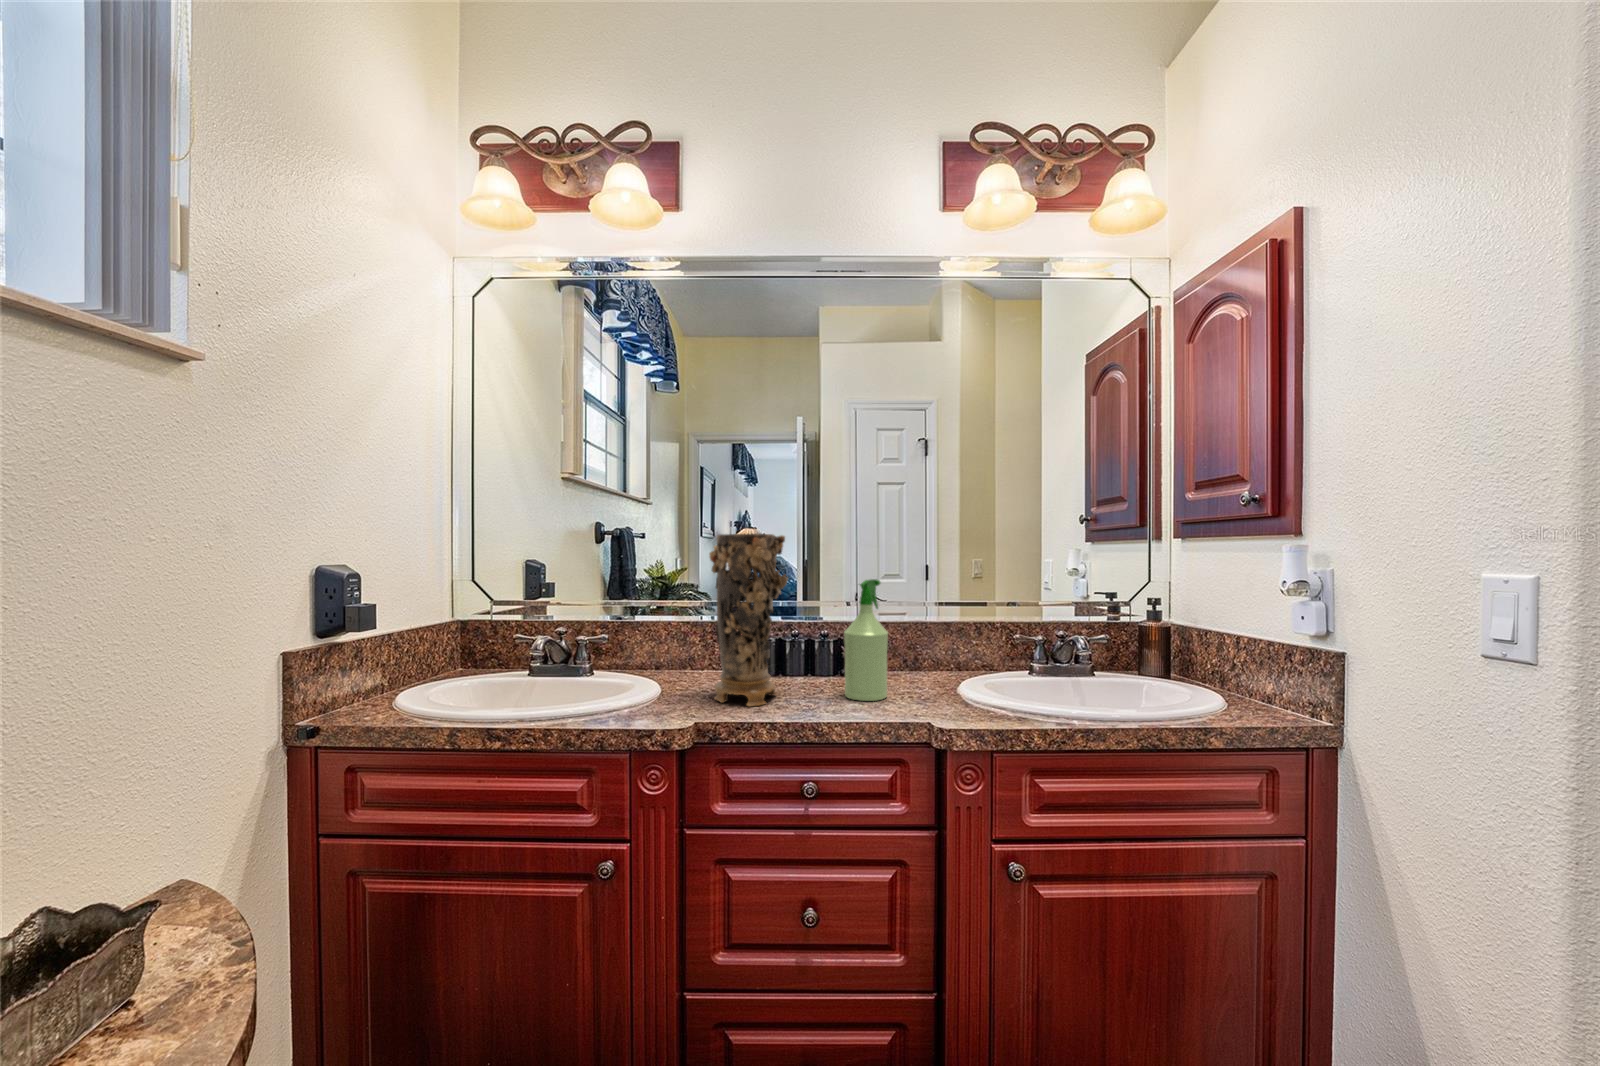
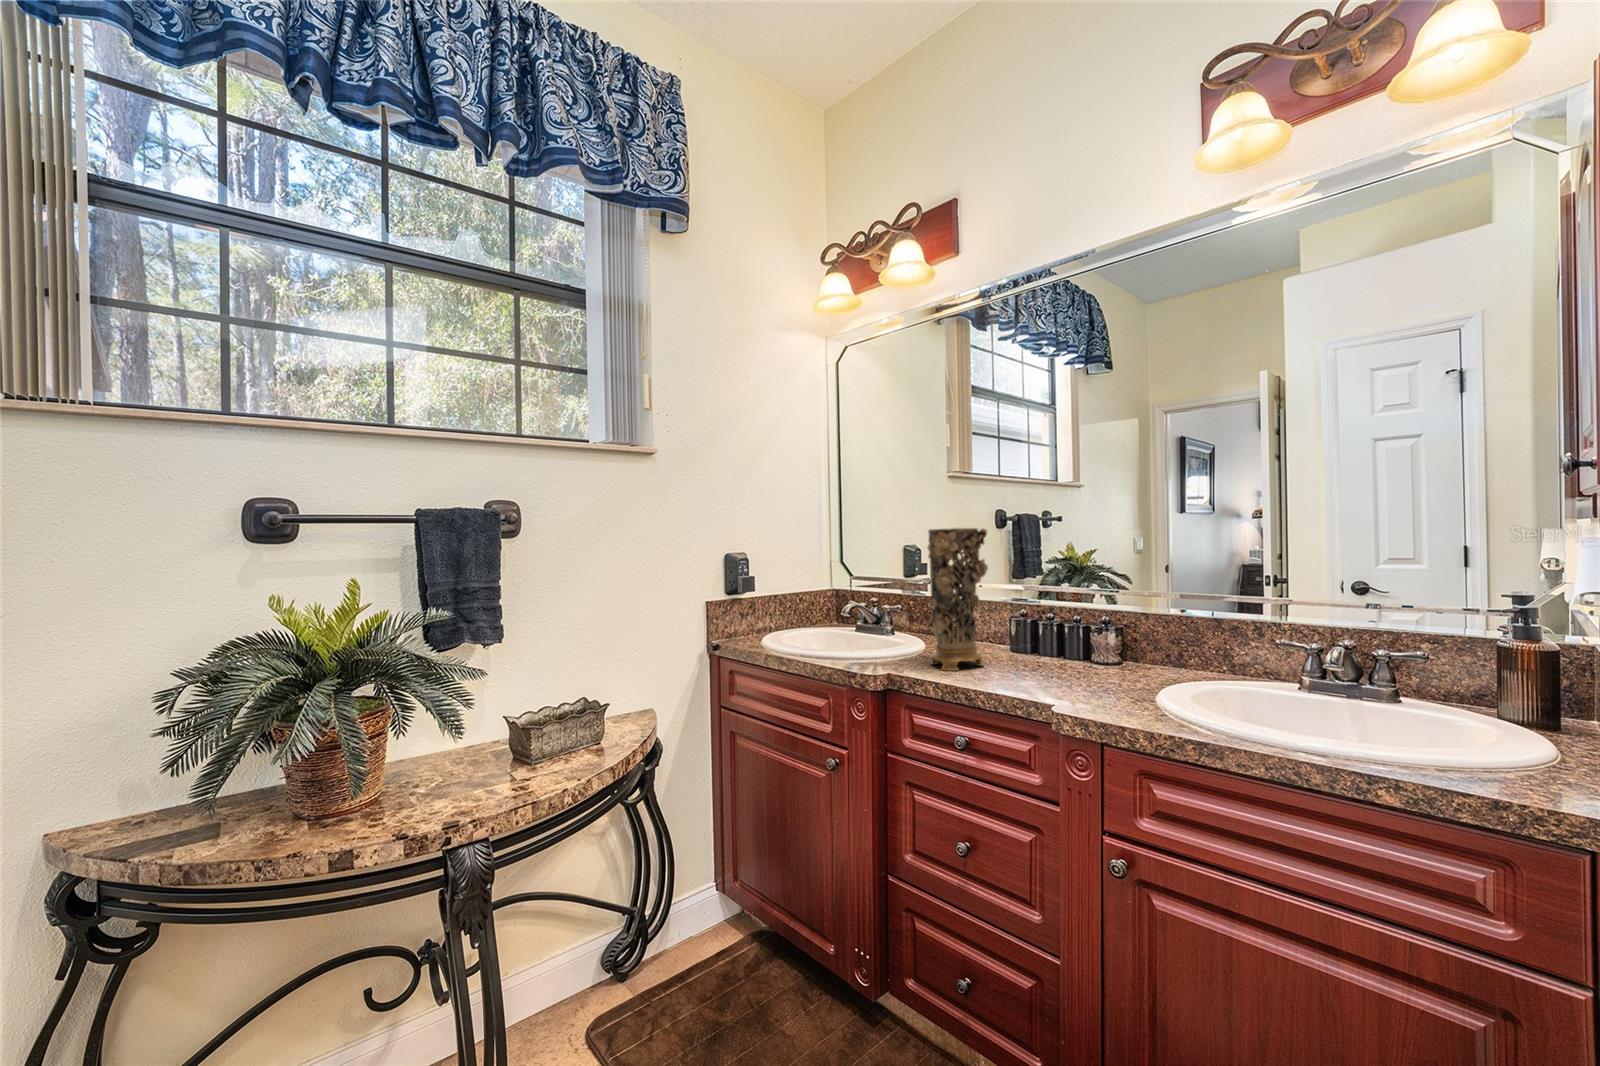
spray bottle: present [844,579,888,701] -> none [1030,569,1077,683]

